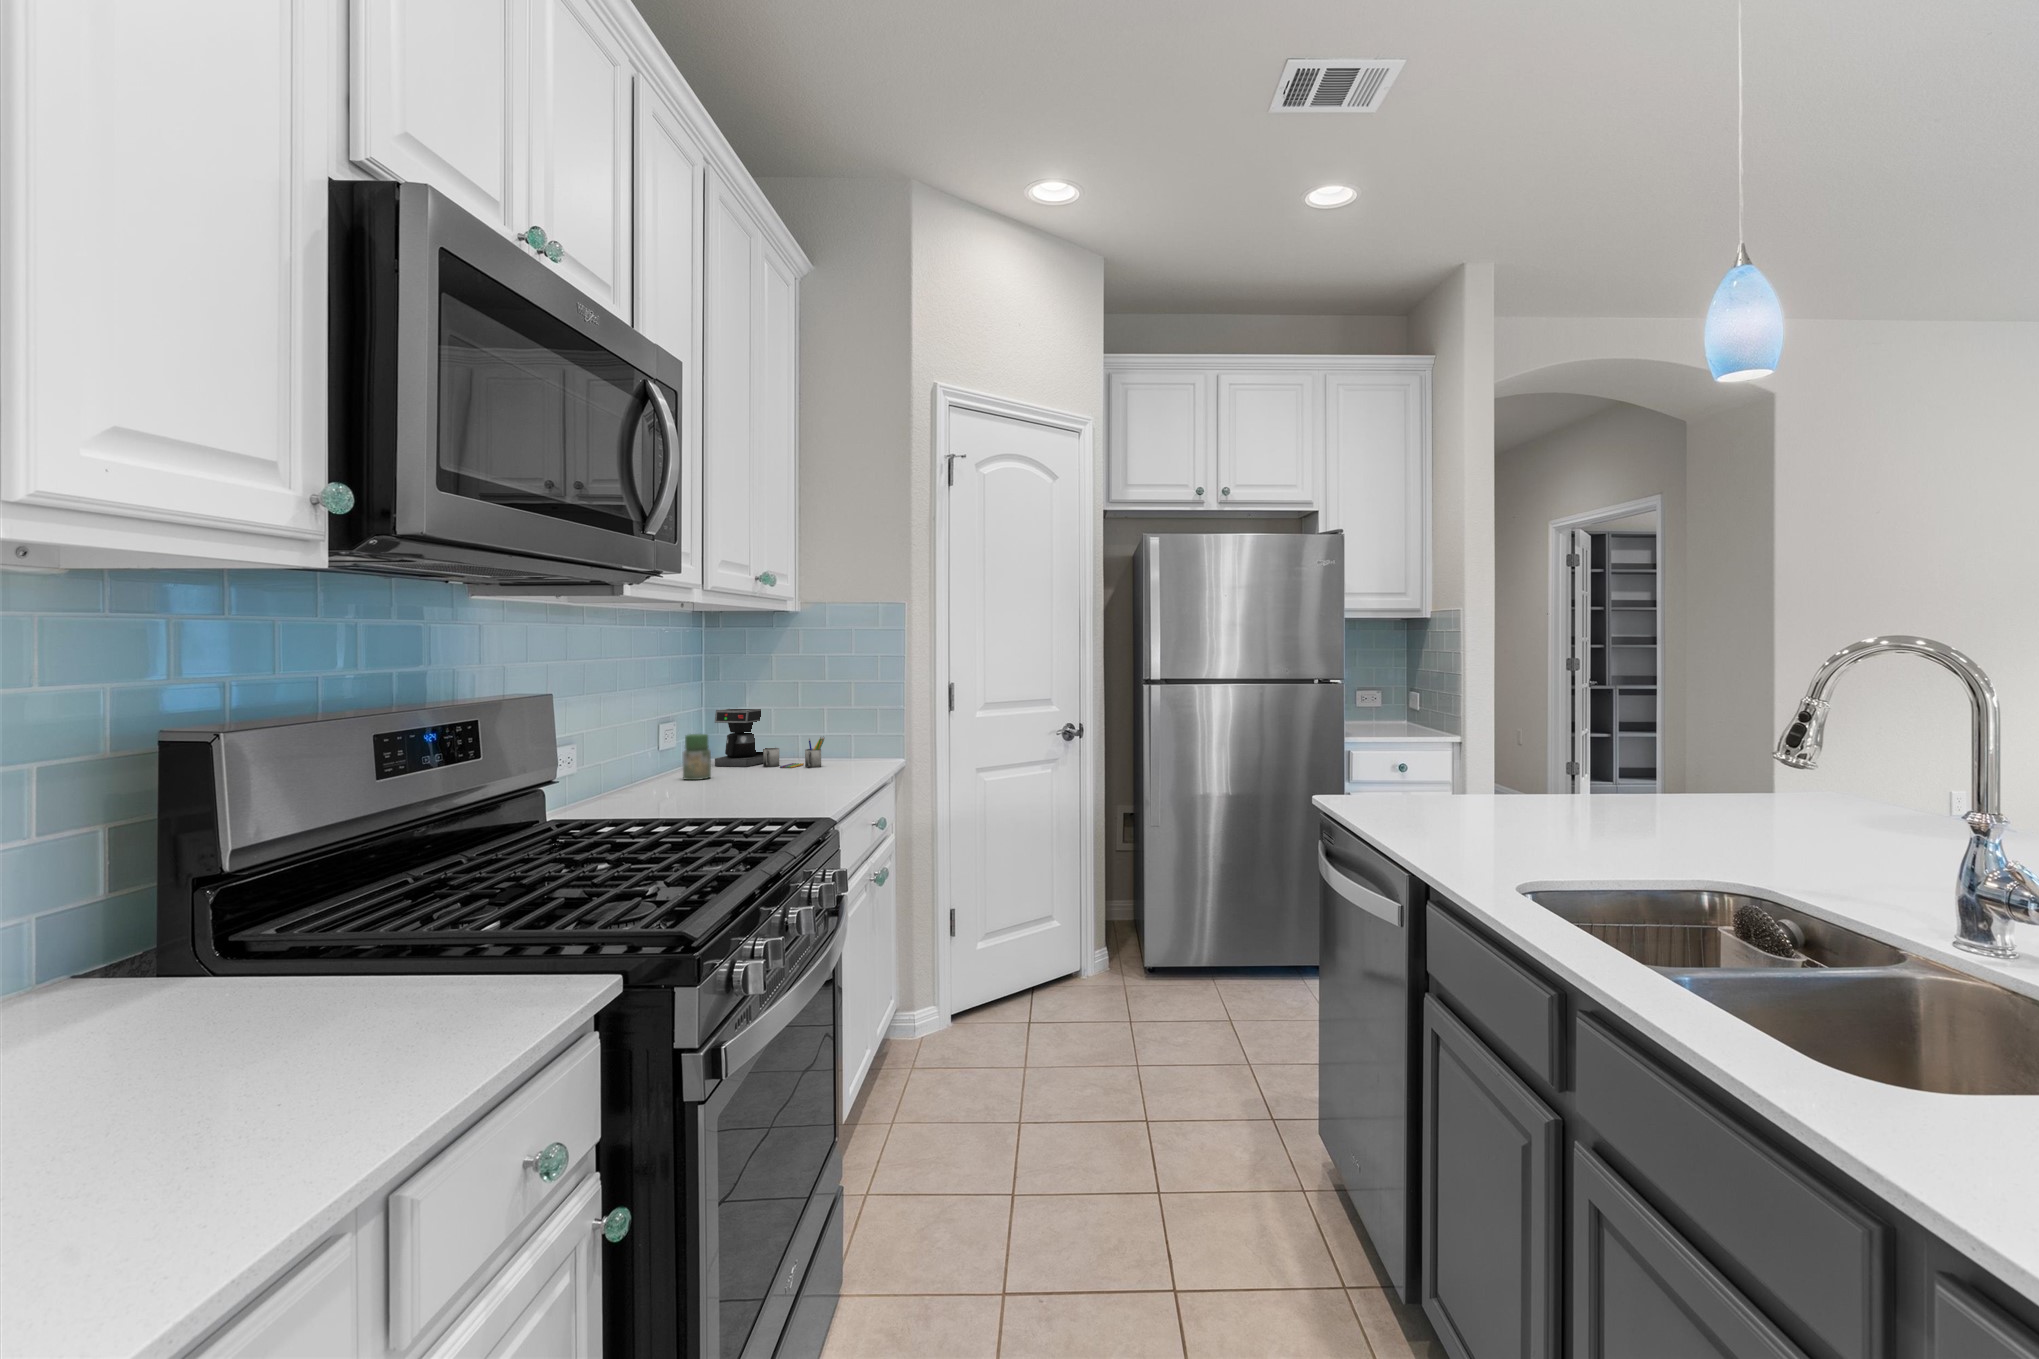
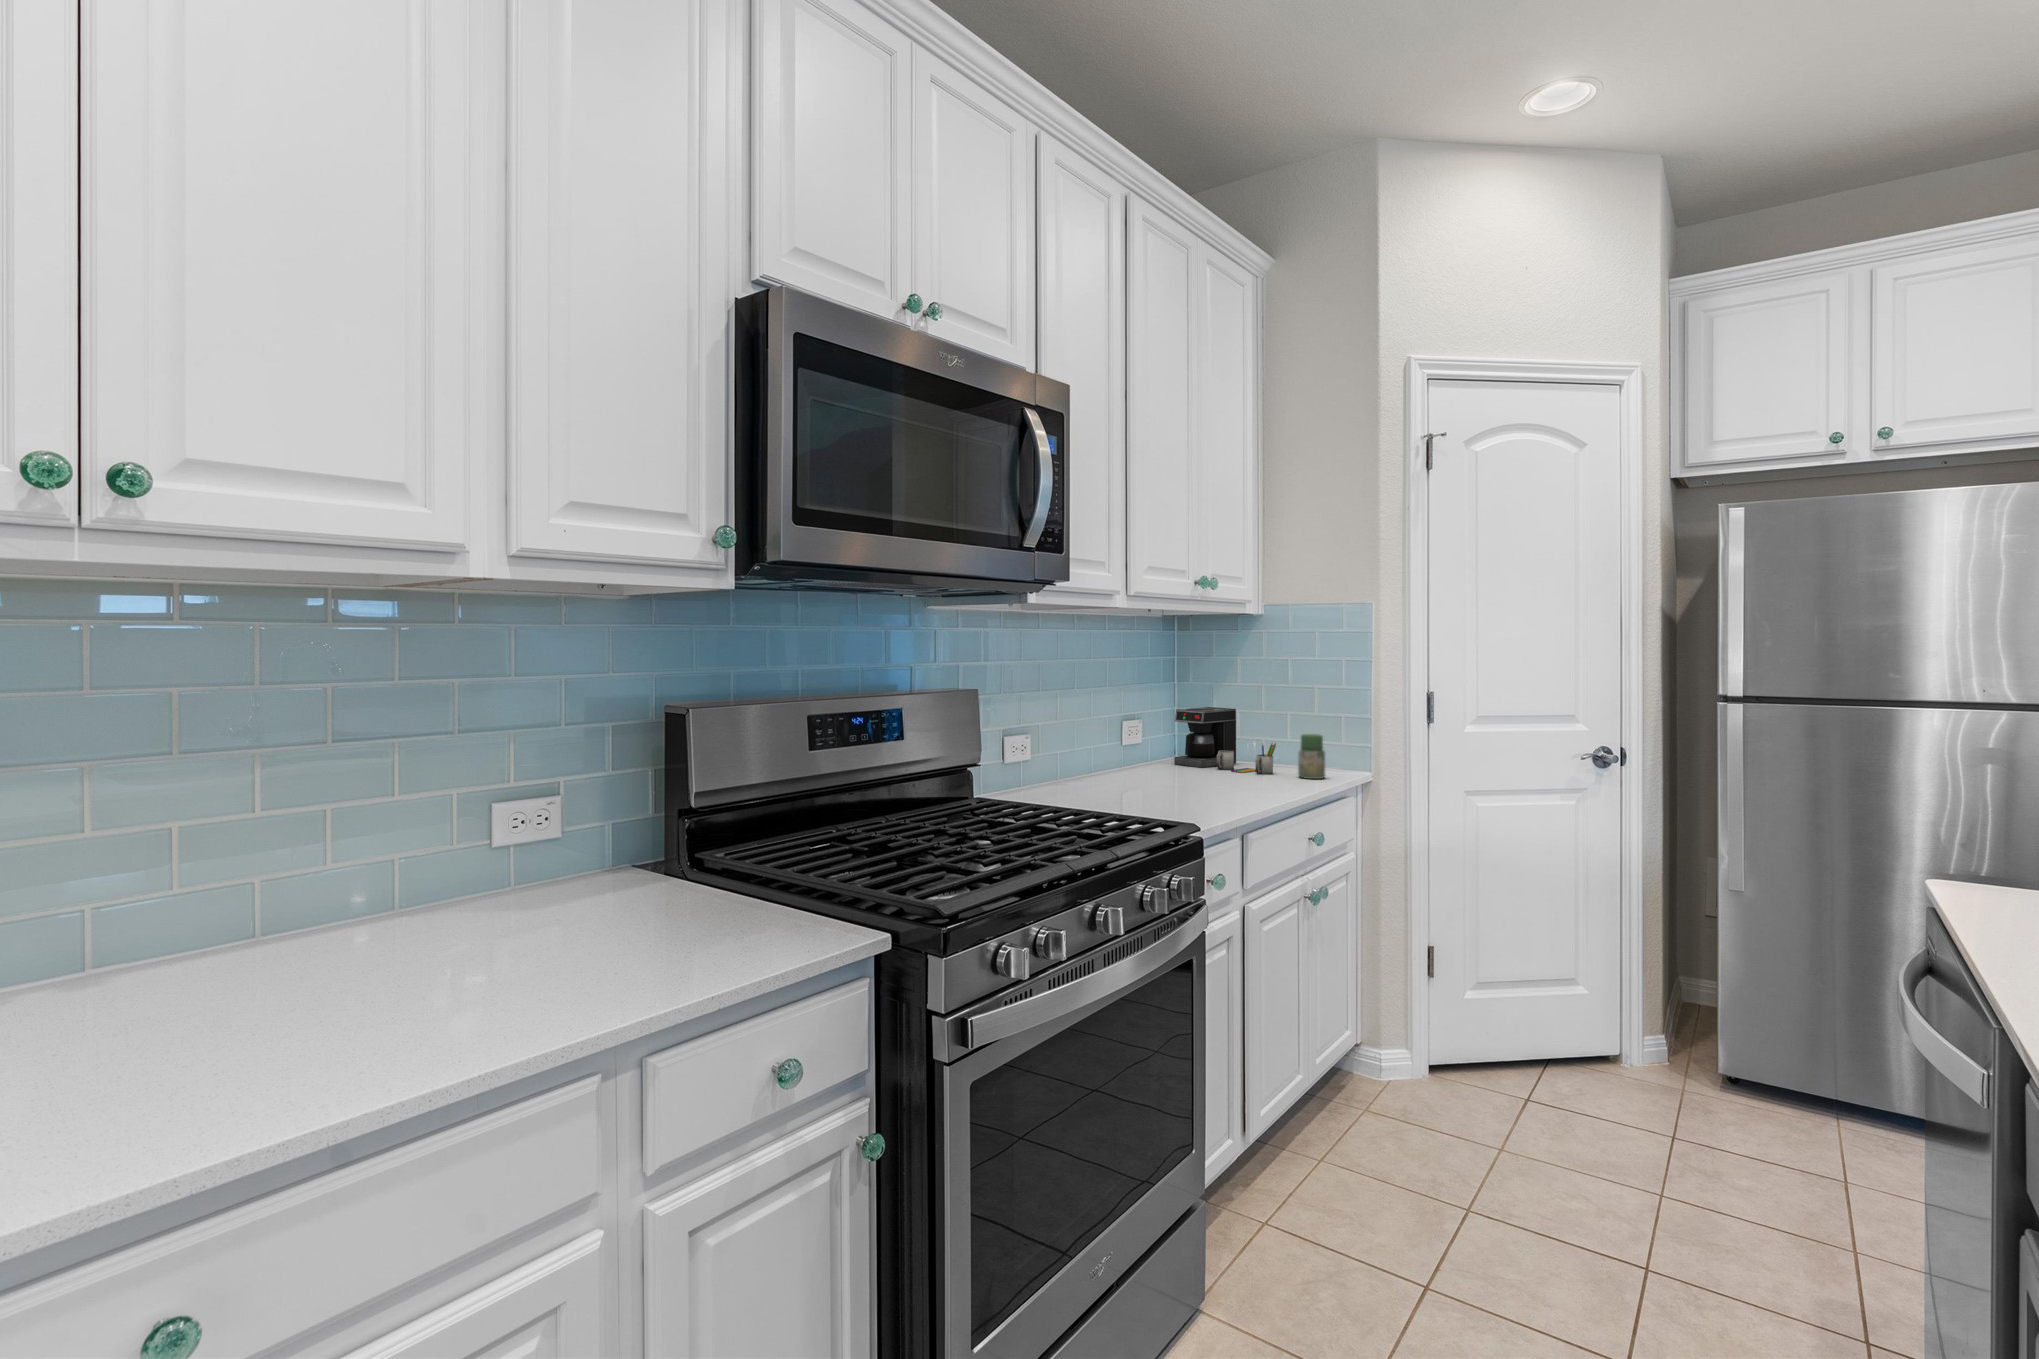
jar: present [683,734,711,780] -> present [1298,734,1325,779]

